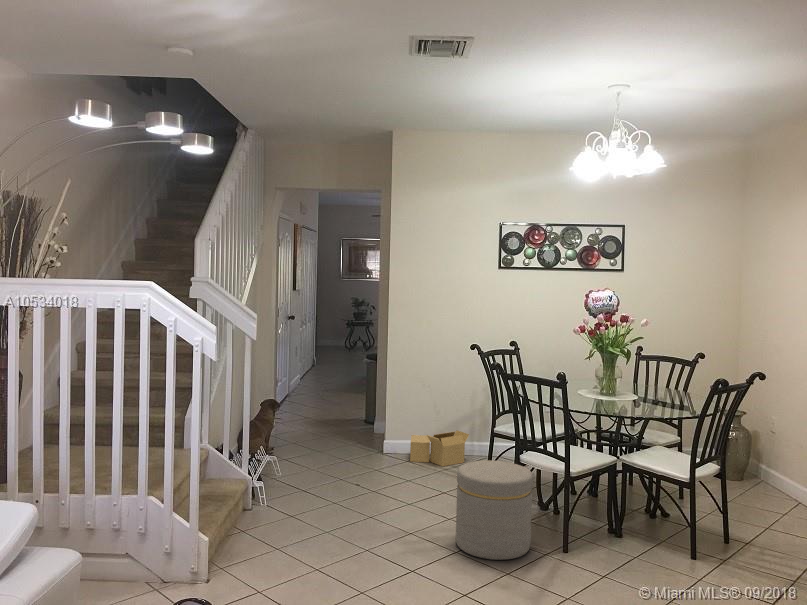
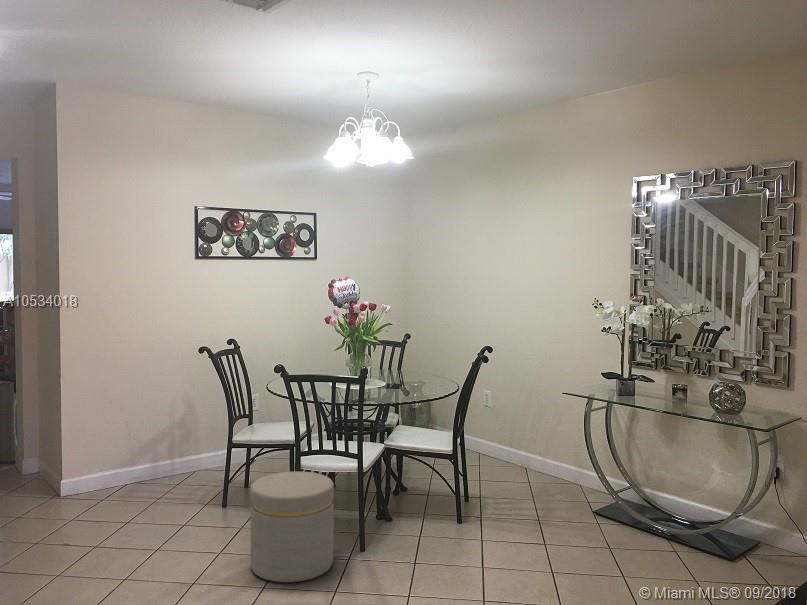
cardboard box: present [410,431,469,466] -> none [99,449,177,498]

